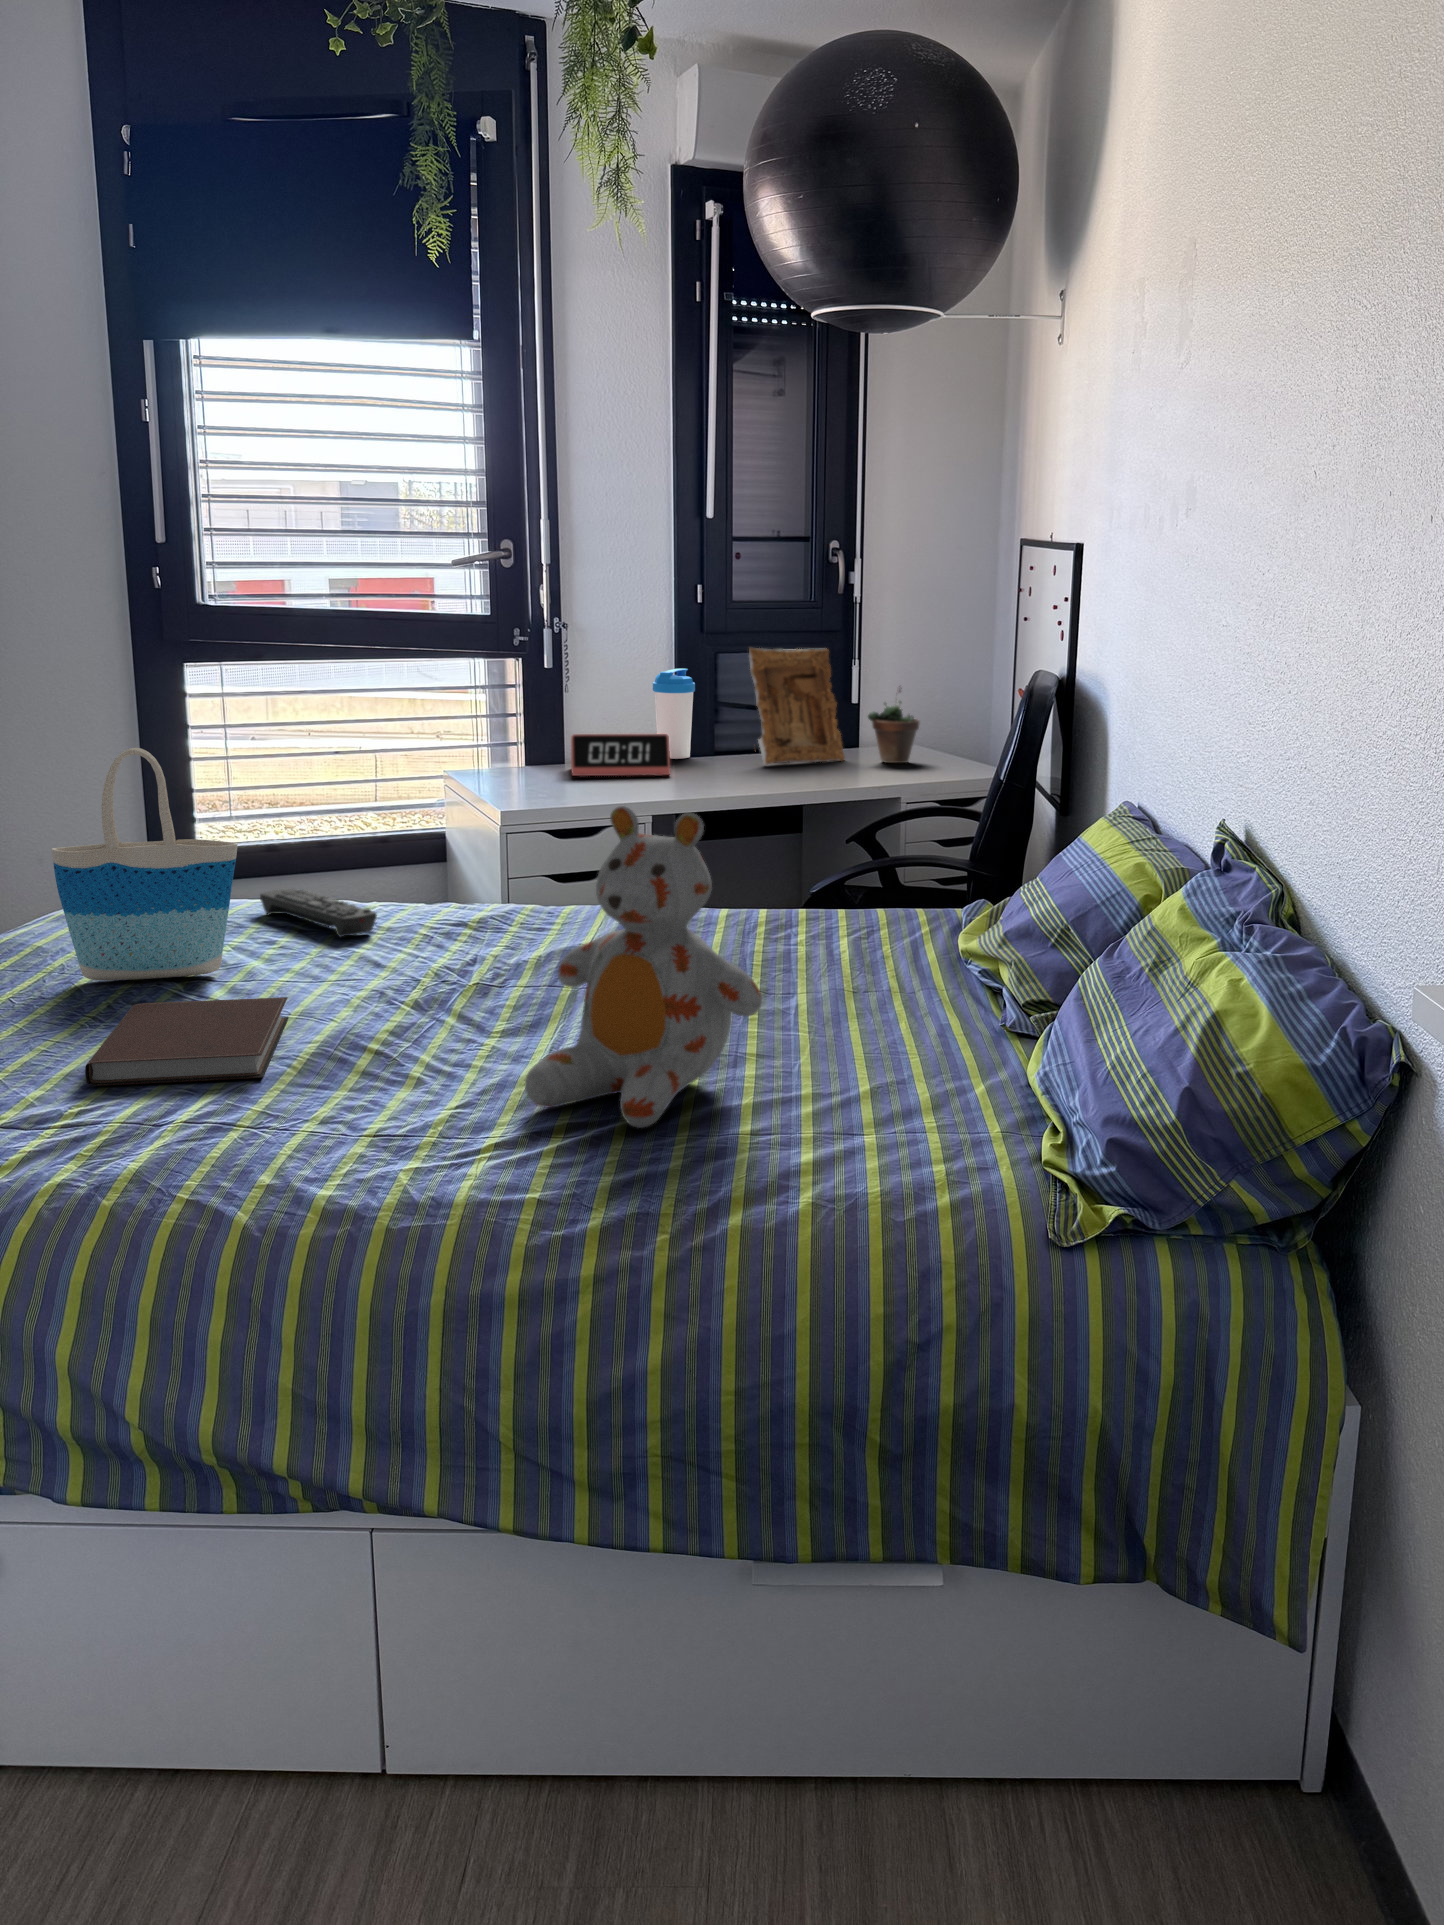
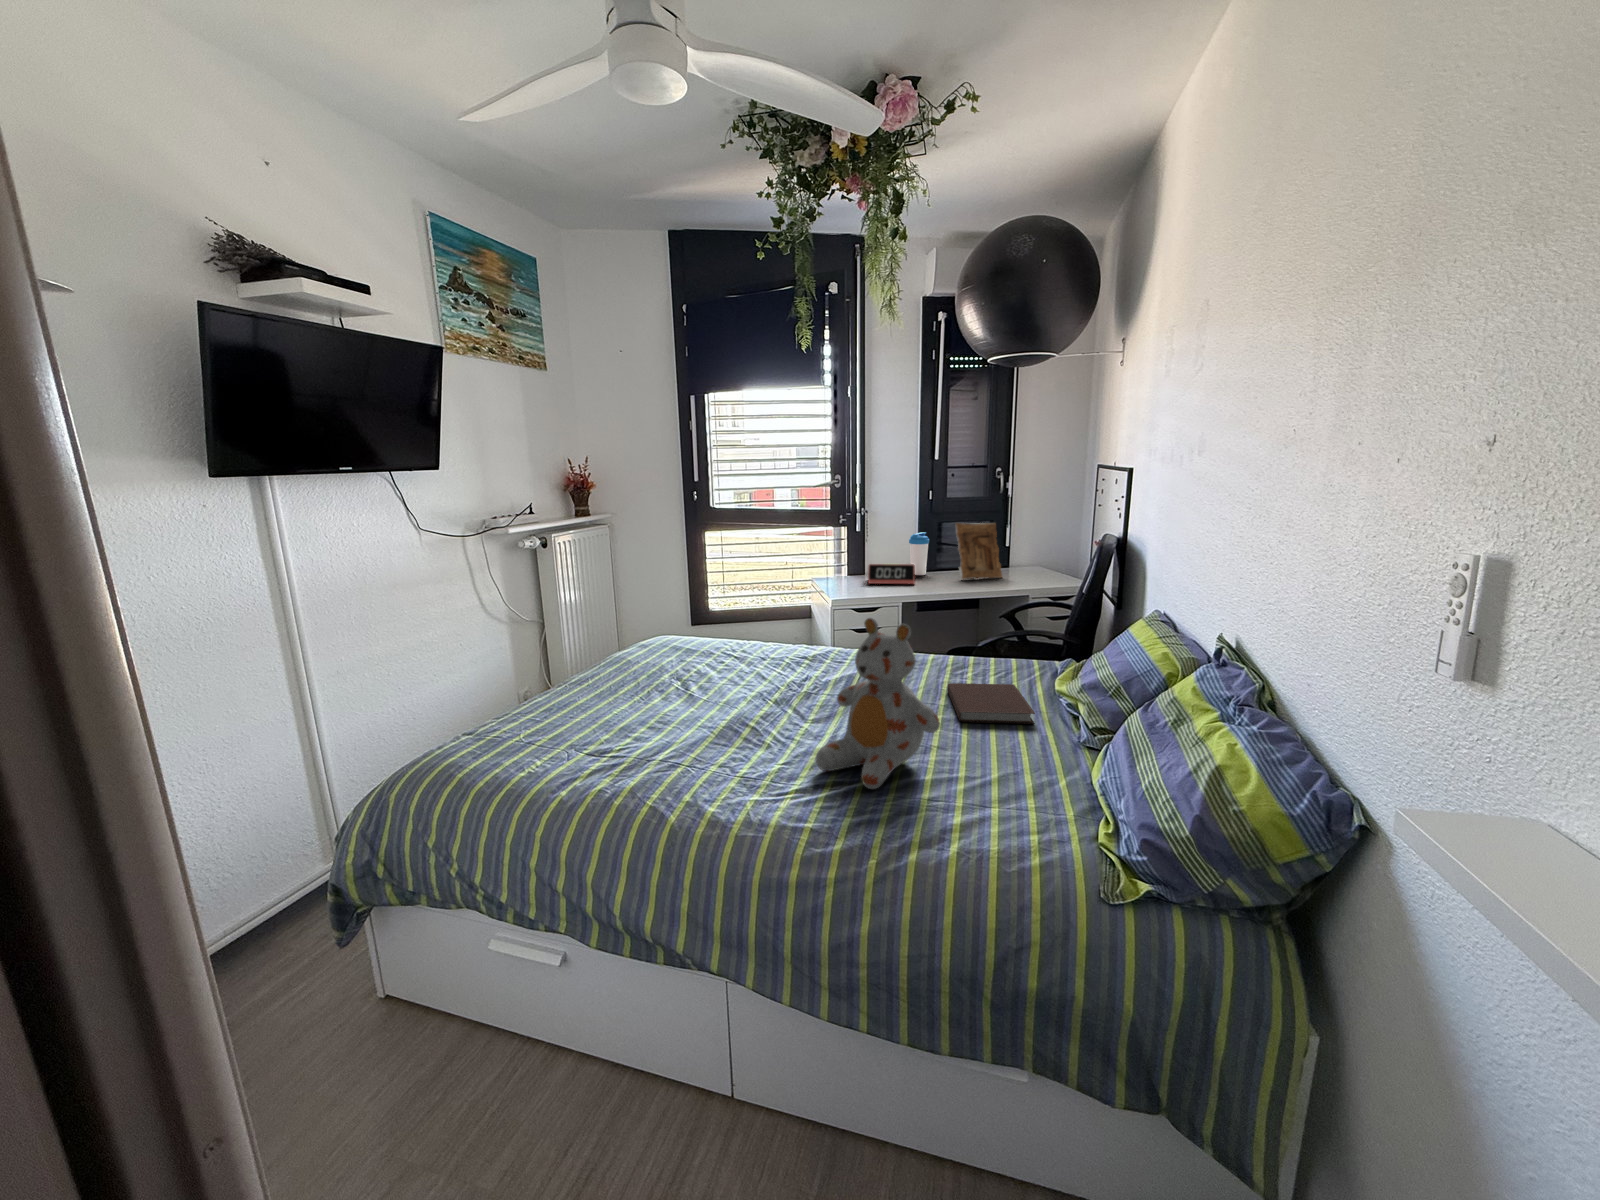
succulent plant: present [868,686,919,763] -> none [1015,541,1042,580]
tote bag: present [52,748,238,980] -> none [625,577,703,680]
remote control: present [260,888,377,938] -> none [719,637,767,663]
notebook: present [85,997,289,1086] -> present [947,683,1035,724]

